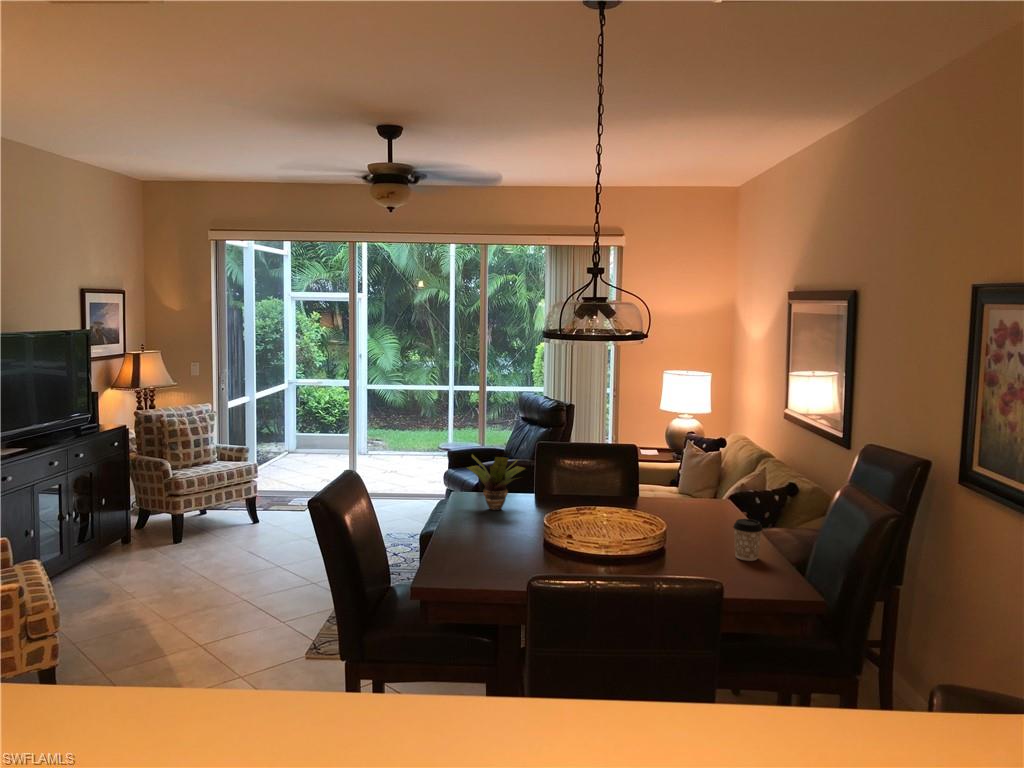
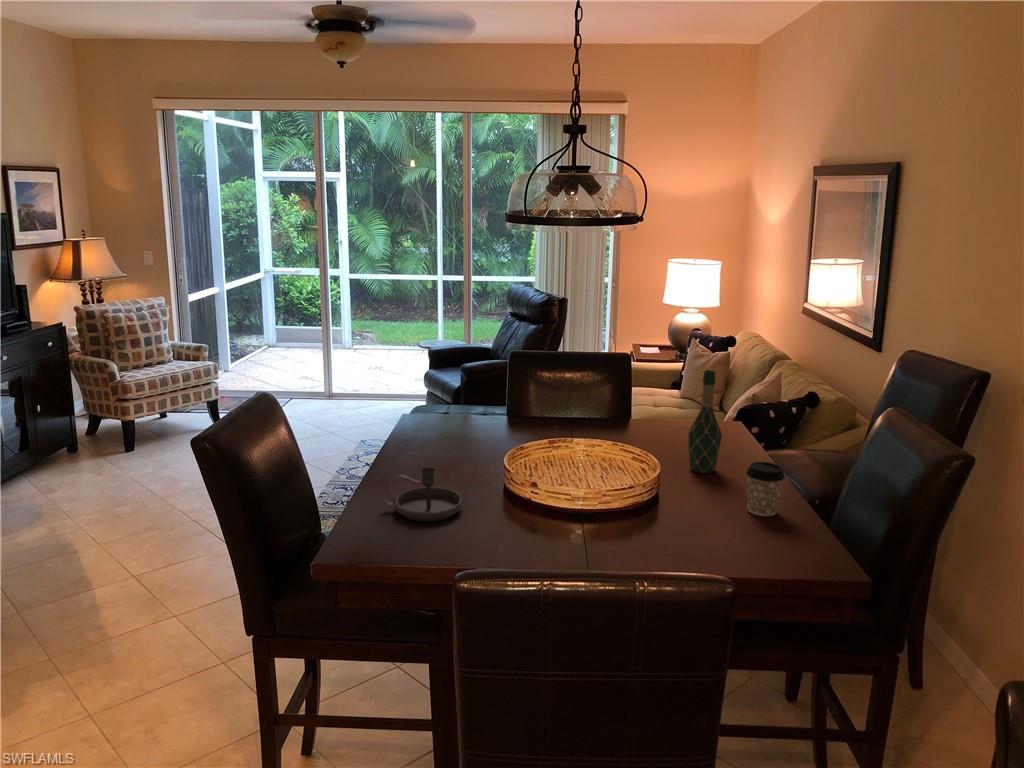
wine bottle: none [687,451,714,534] -> present [688,370,722,473]
potted plant: present [467,455,525,511] -> none [419,369,492,437]
candlestick: none [454,522,515,563] -> present [383,467,463,522]

